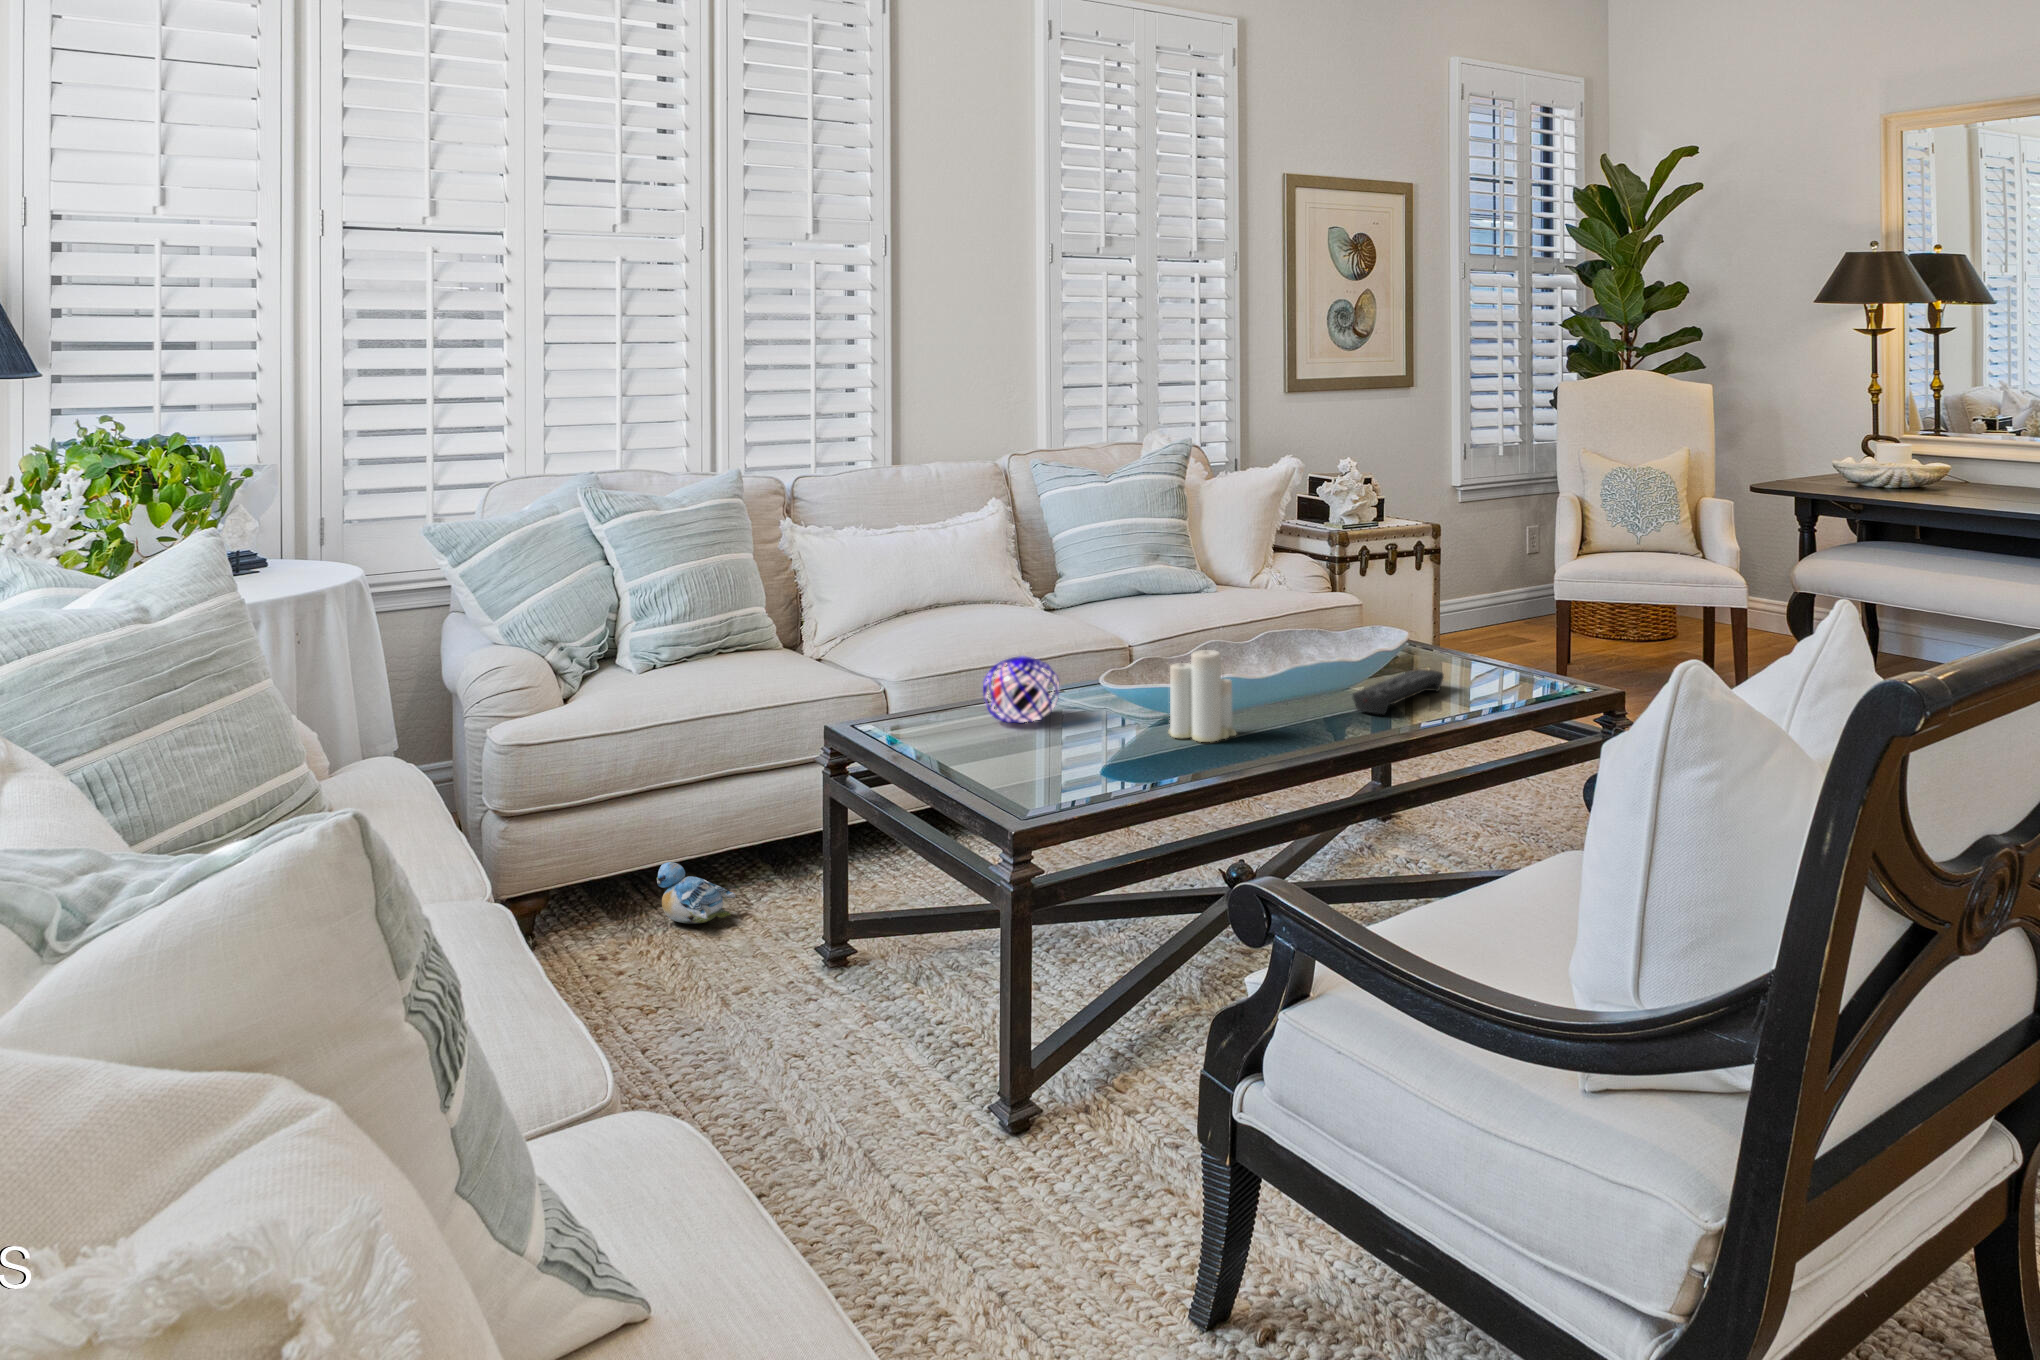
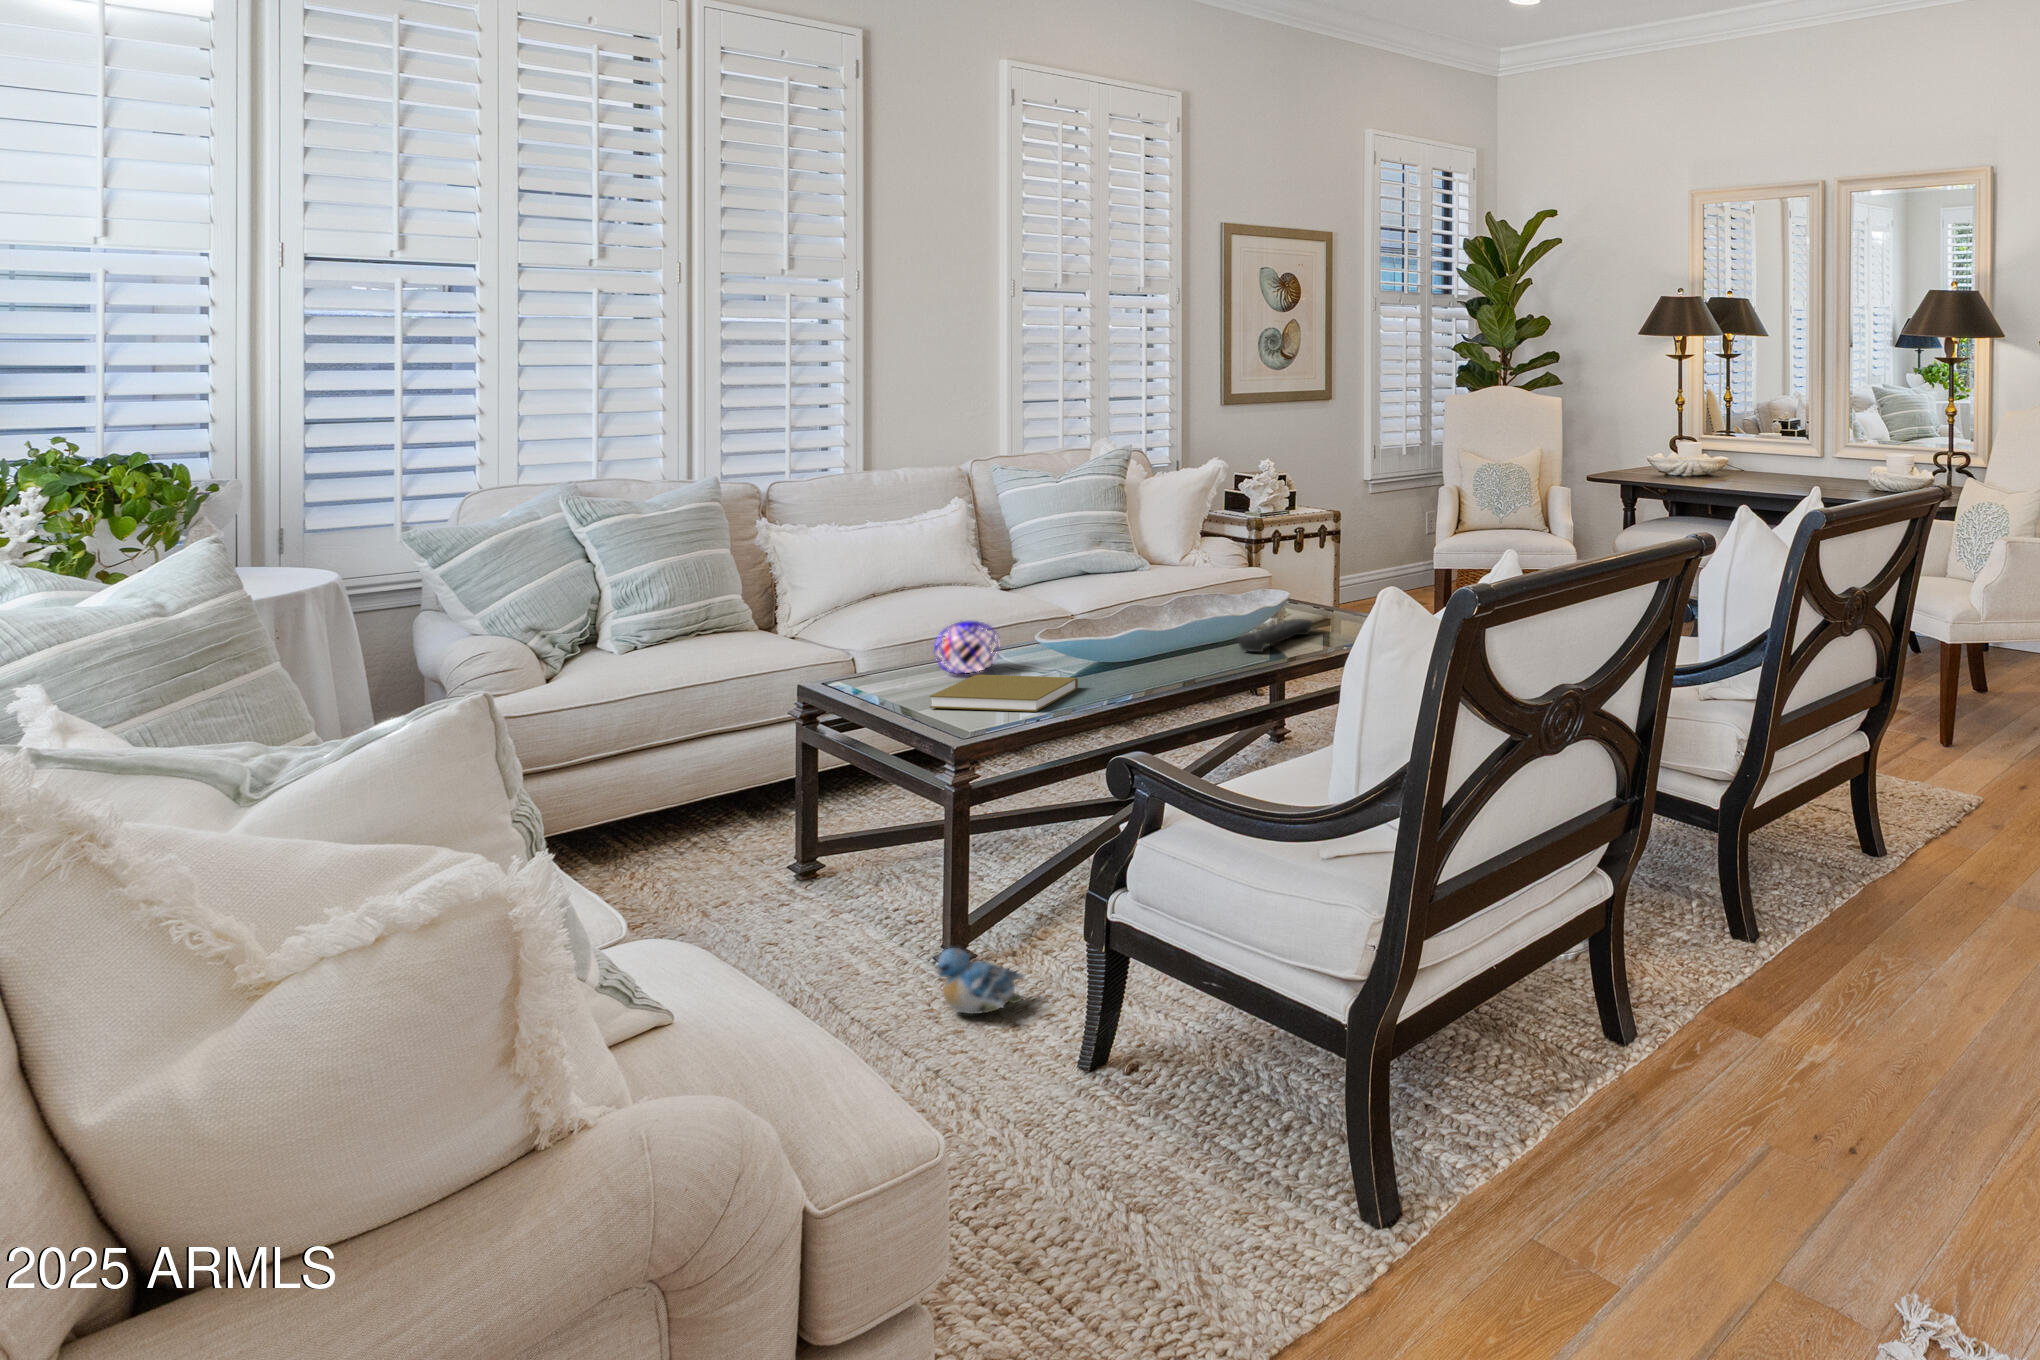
candle: present [1168,650,1236,742] -> none [1088,601,1143,678]
book: none [981,727,1159,786] -> present [930,675,1078,712]
plush toy: present [656,862,735,924] -> present [936,948,1024,1014]

